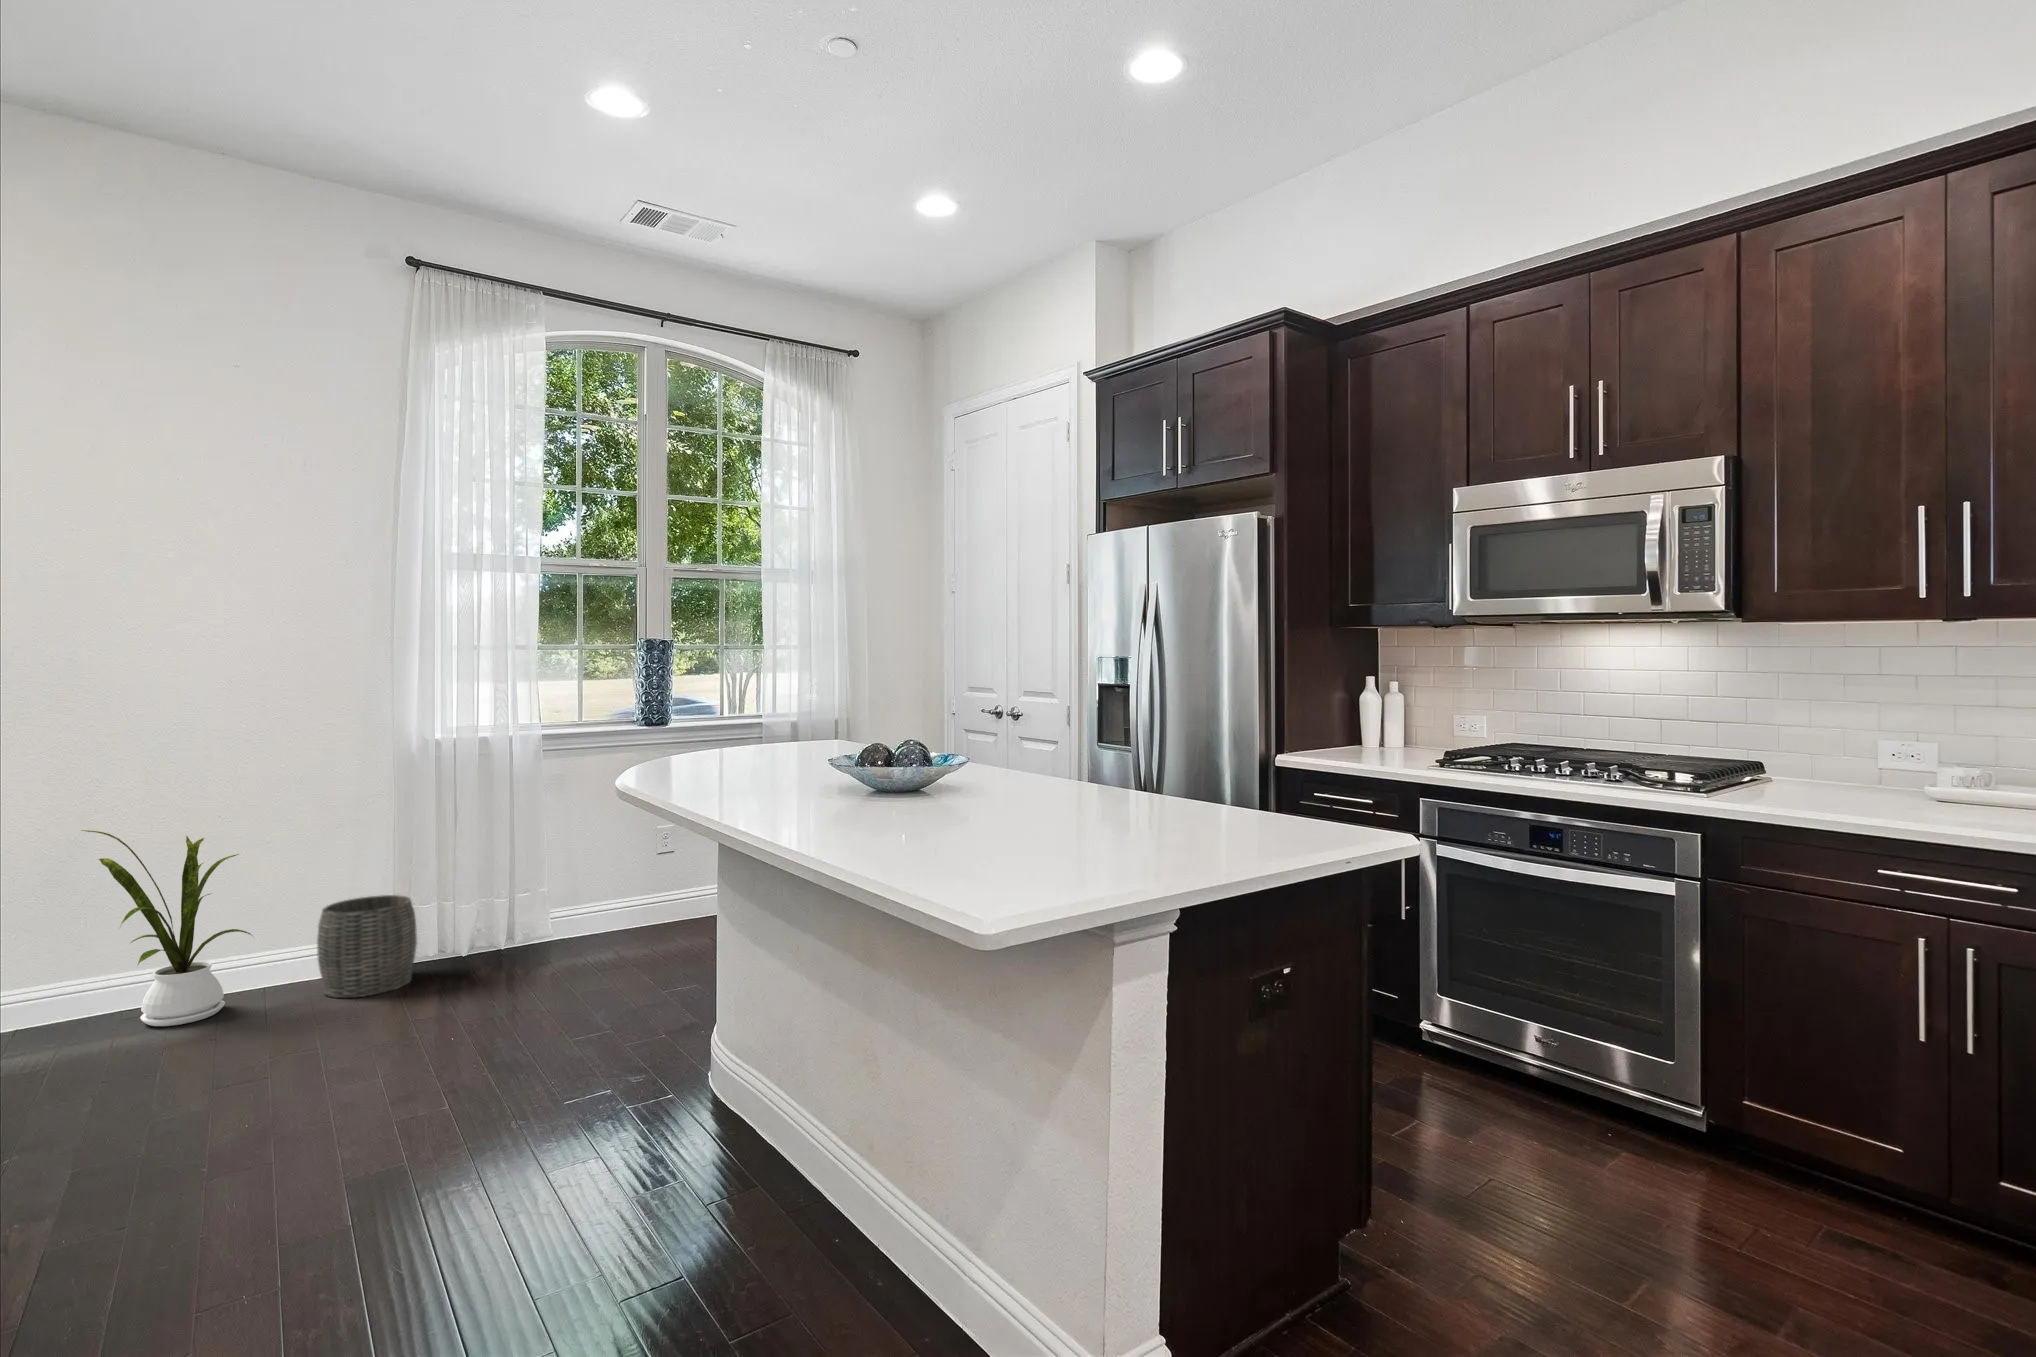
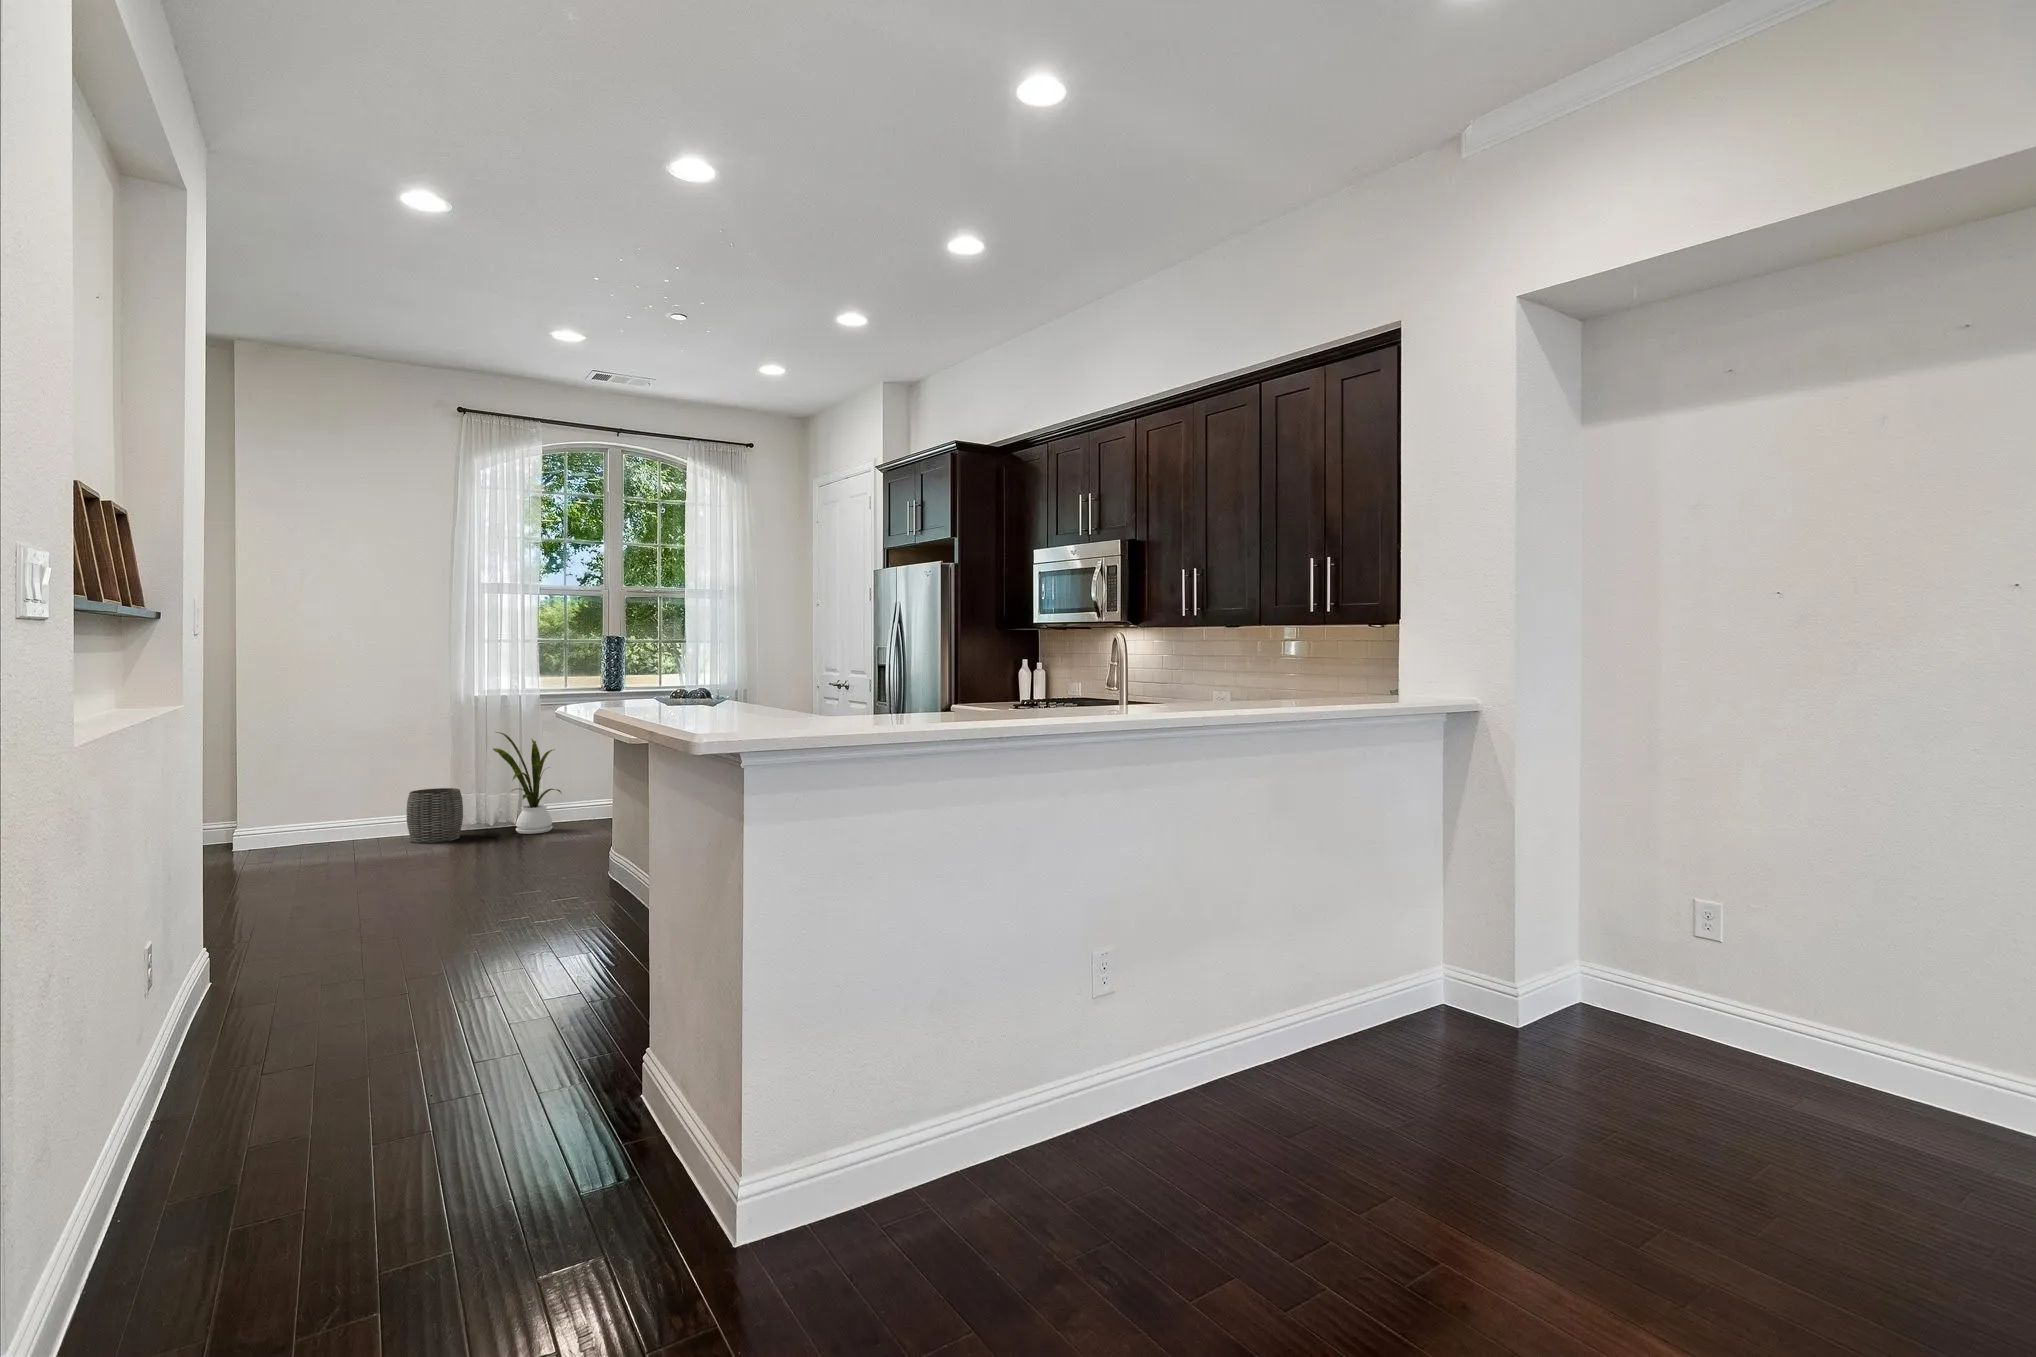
house plant: present [84,830,251,1026] -> present [493,732,561,834]

